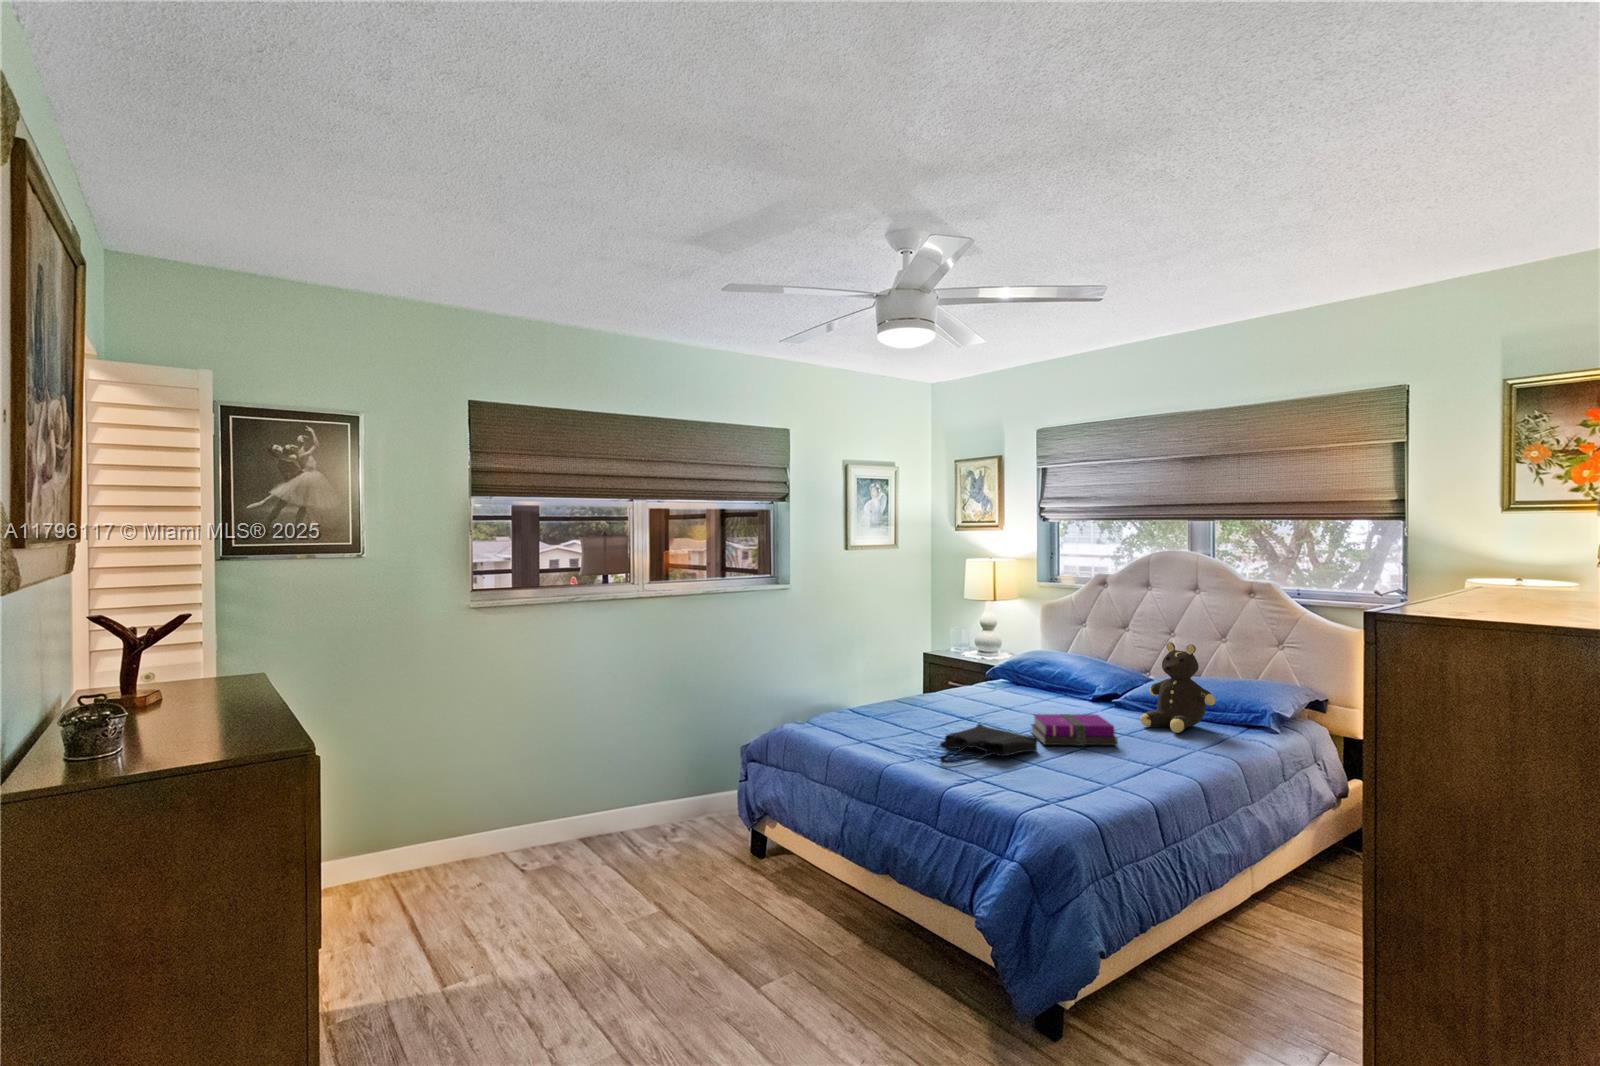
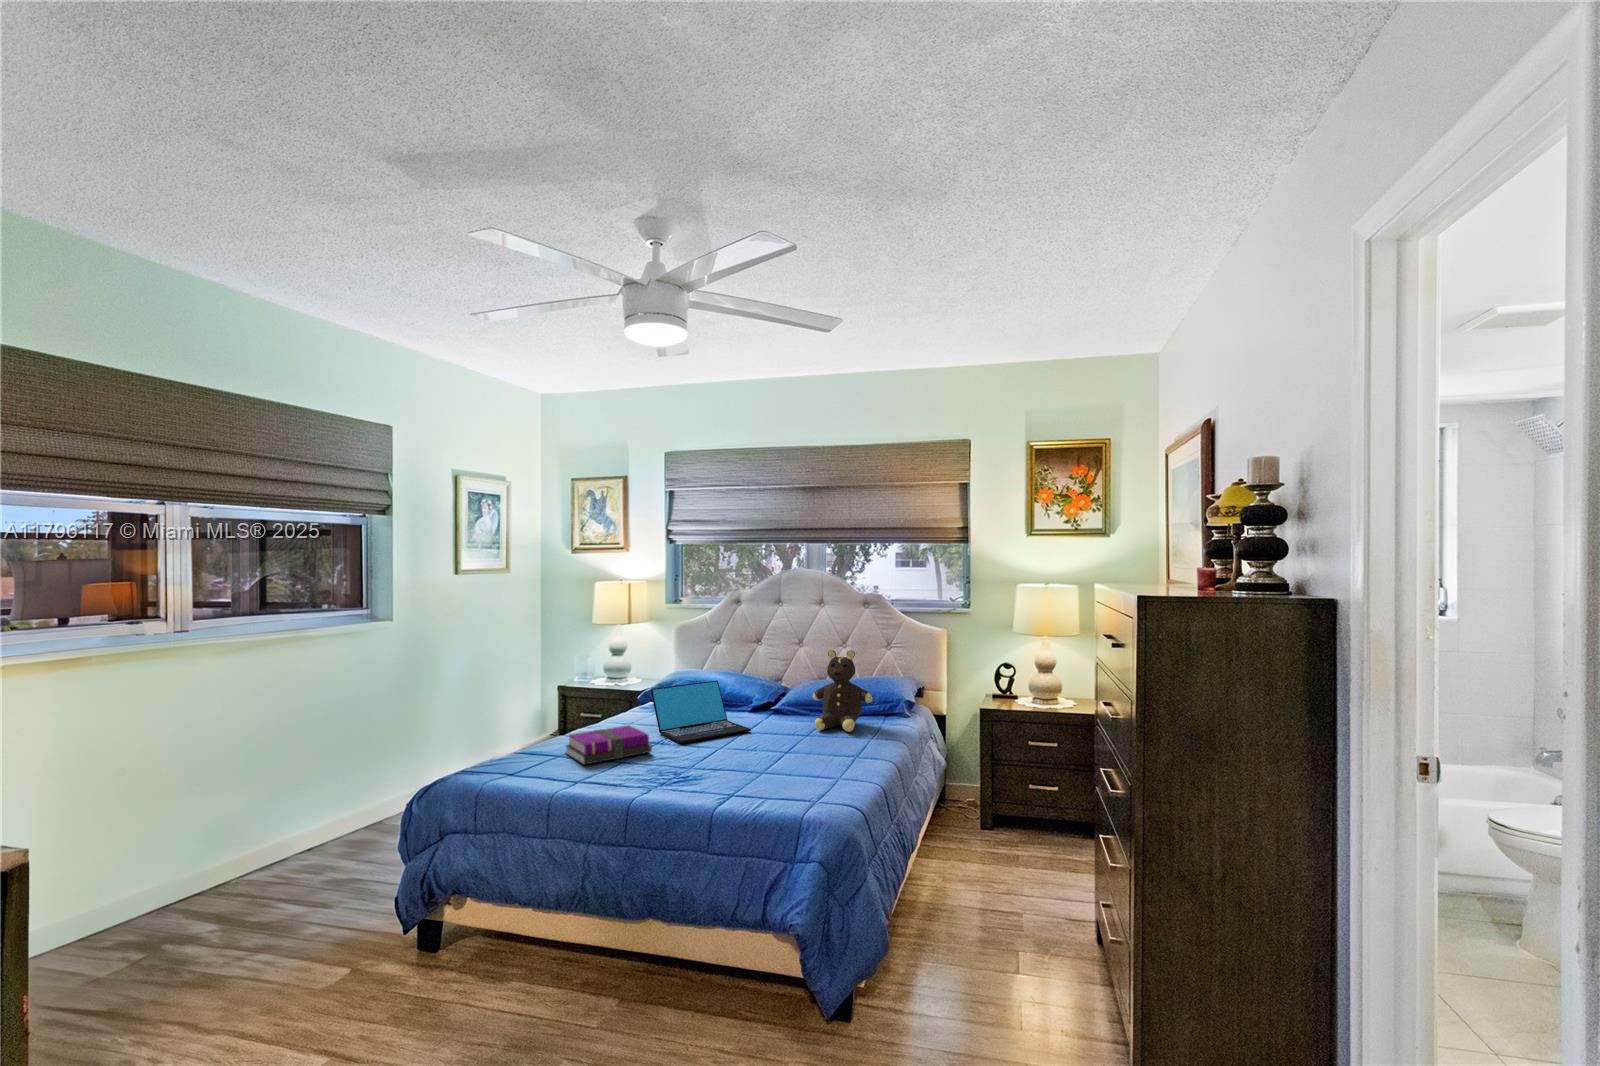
laptop: none [979,662,1070,716] -> present [651,681,751,743]
notebook: present [1031,714,1118,746] -> present [566,725,652,764]
tote bag: present [940,724,1038,763] -> none [672,755,764,807]

